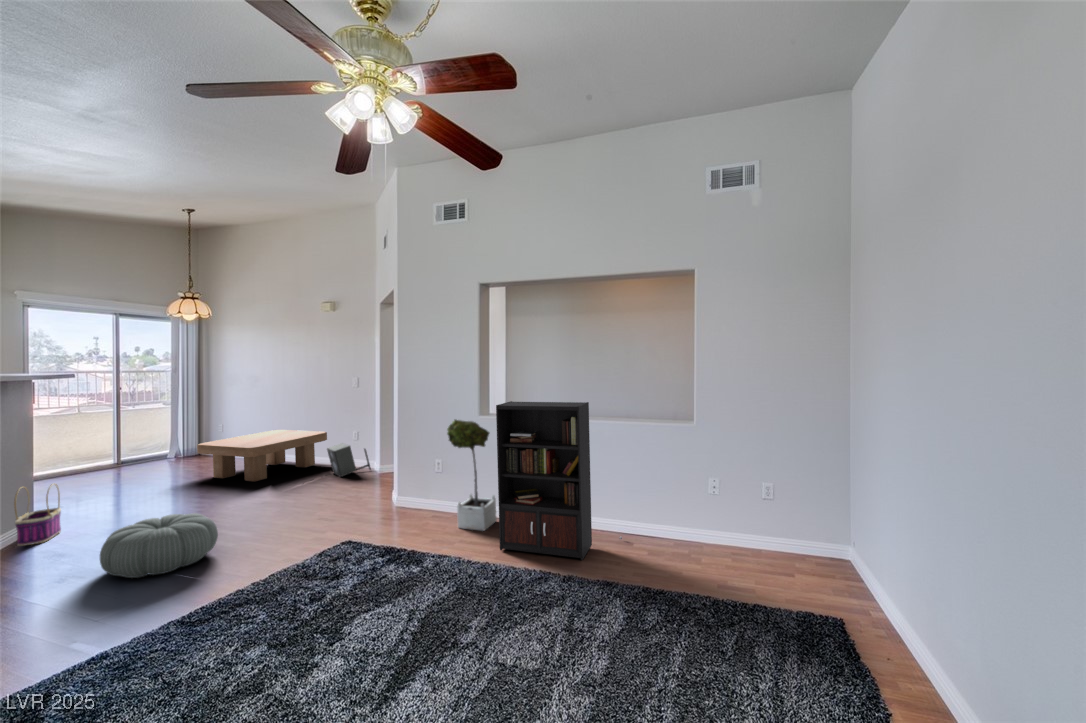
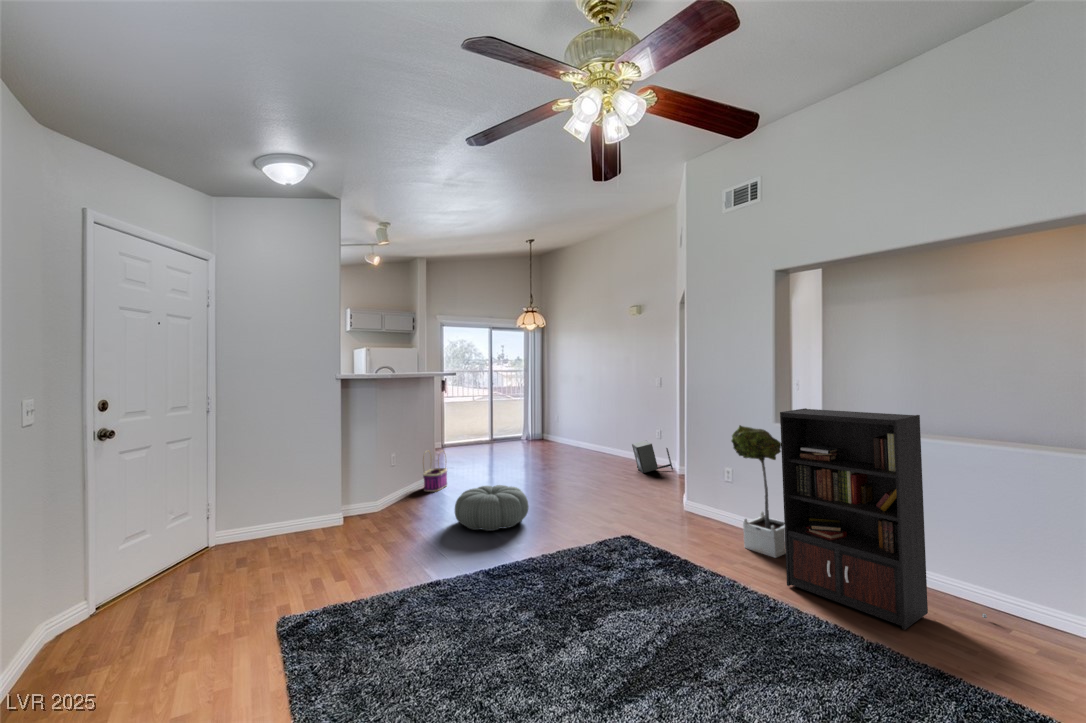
coffee table: present [197,430,327,482] -> none [535,423,635,467]

